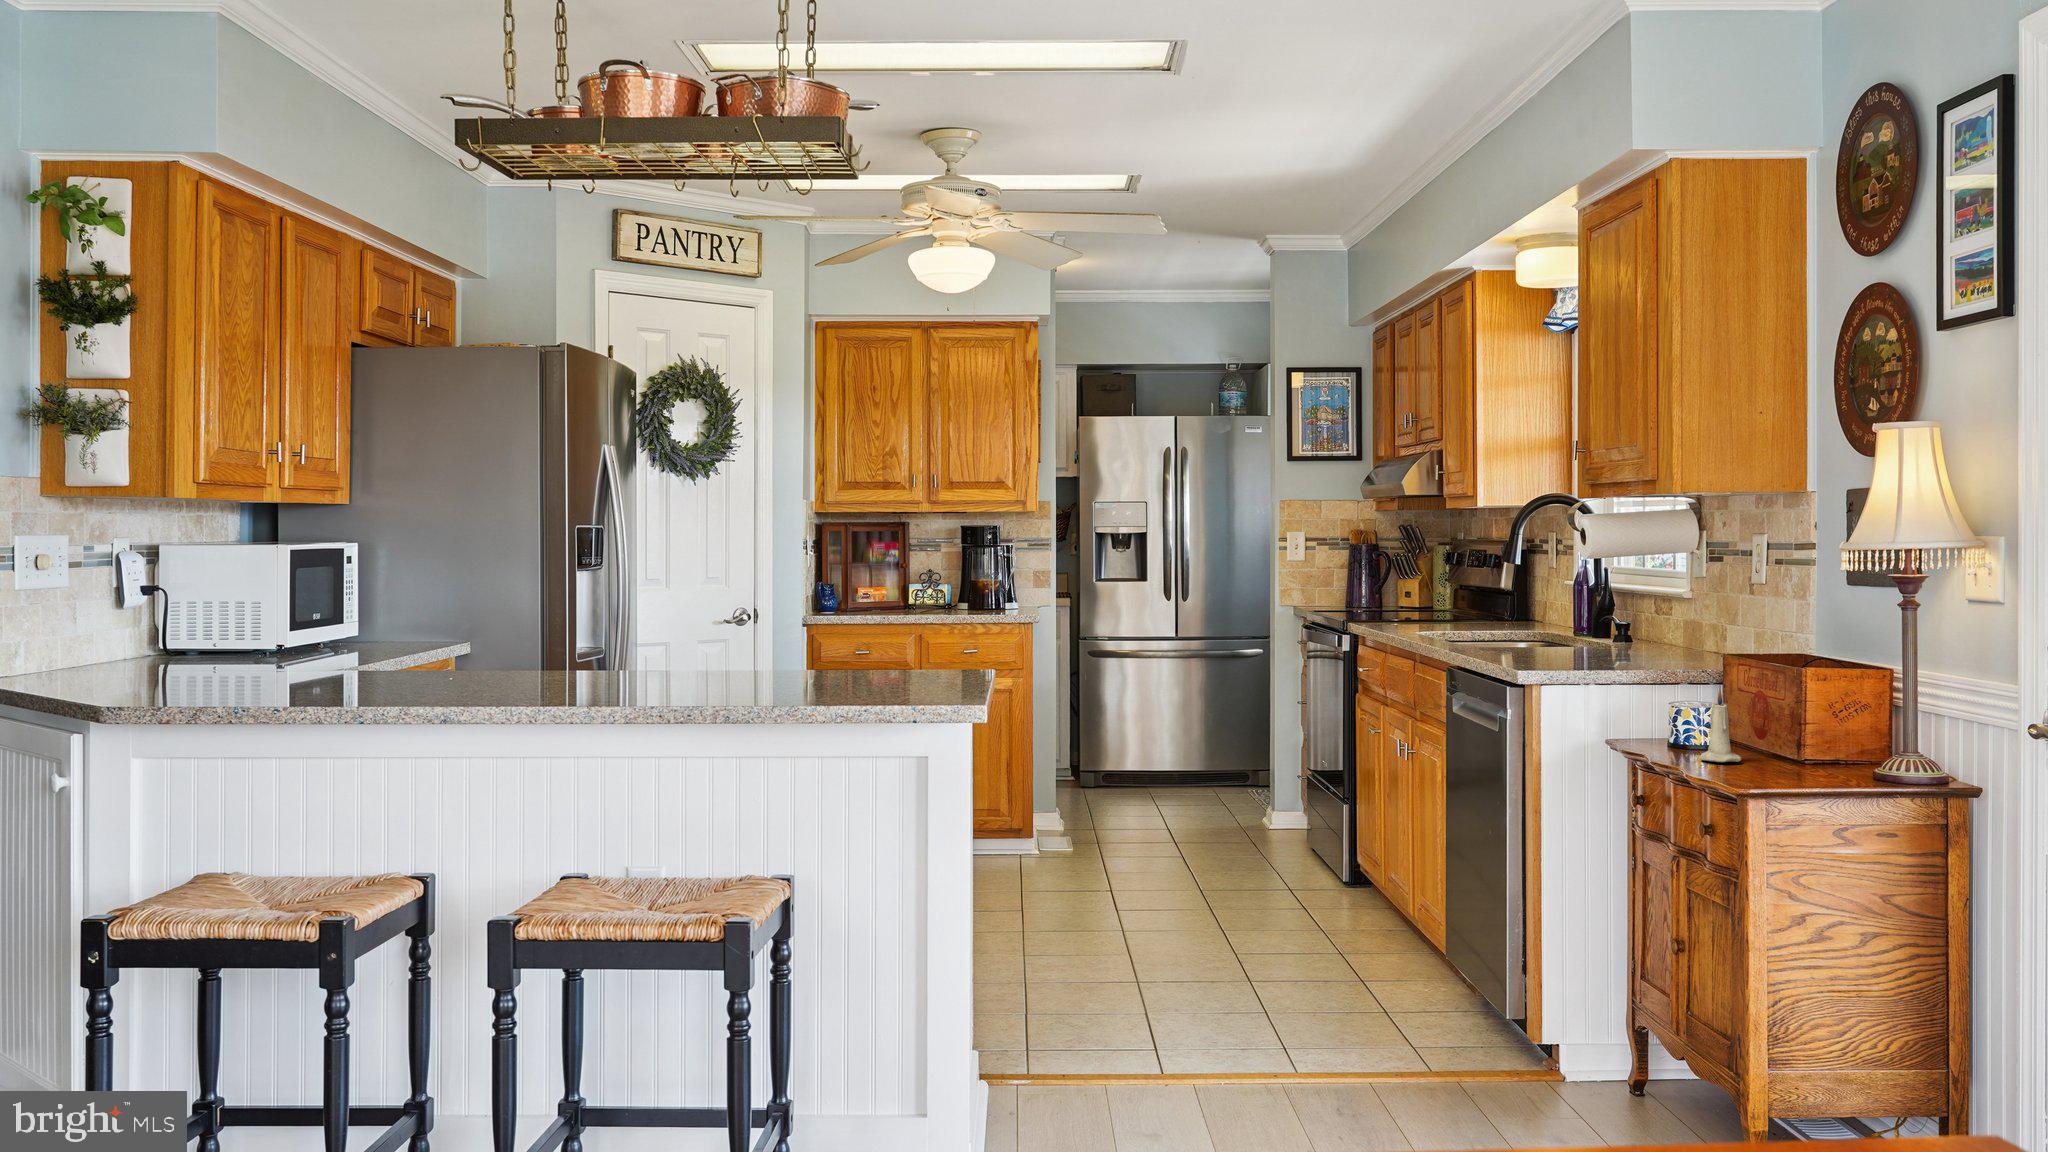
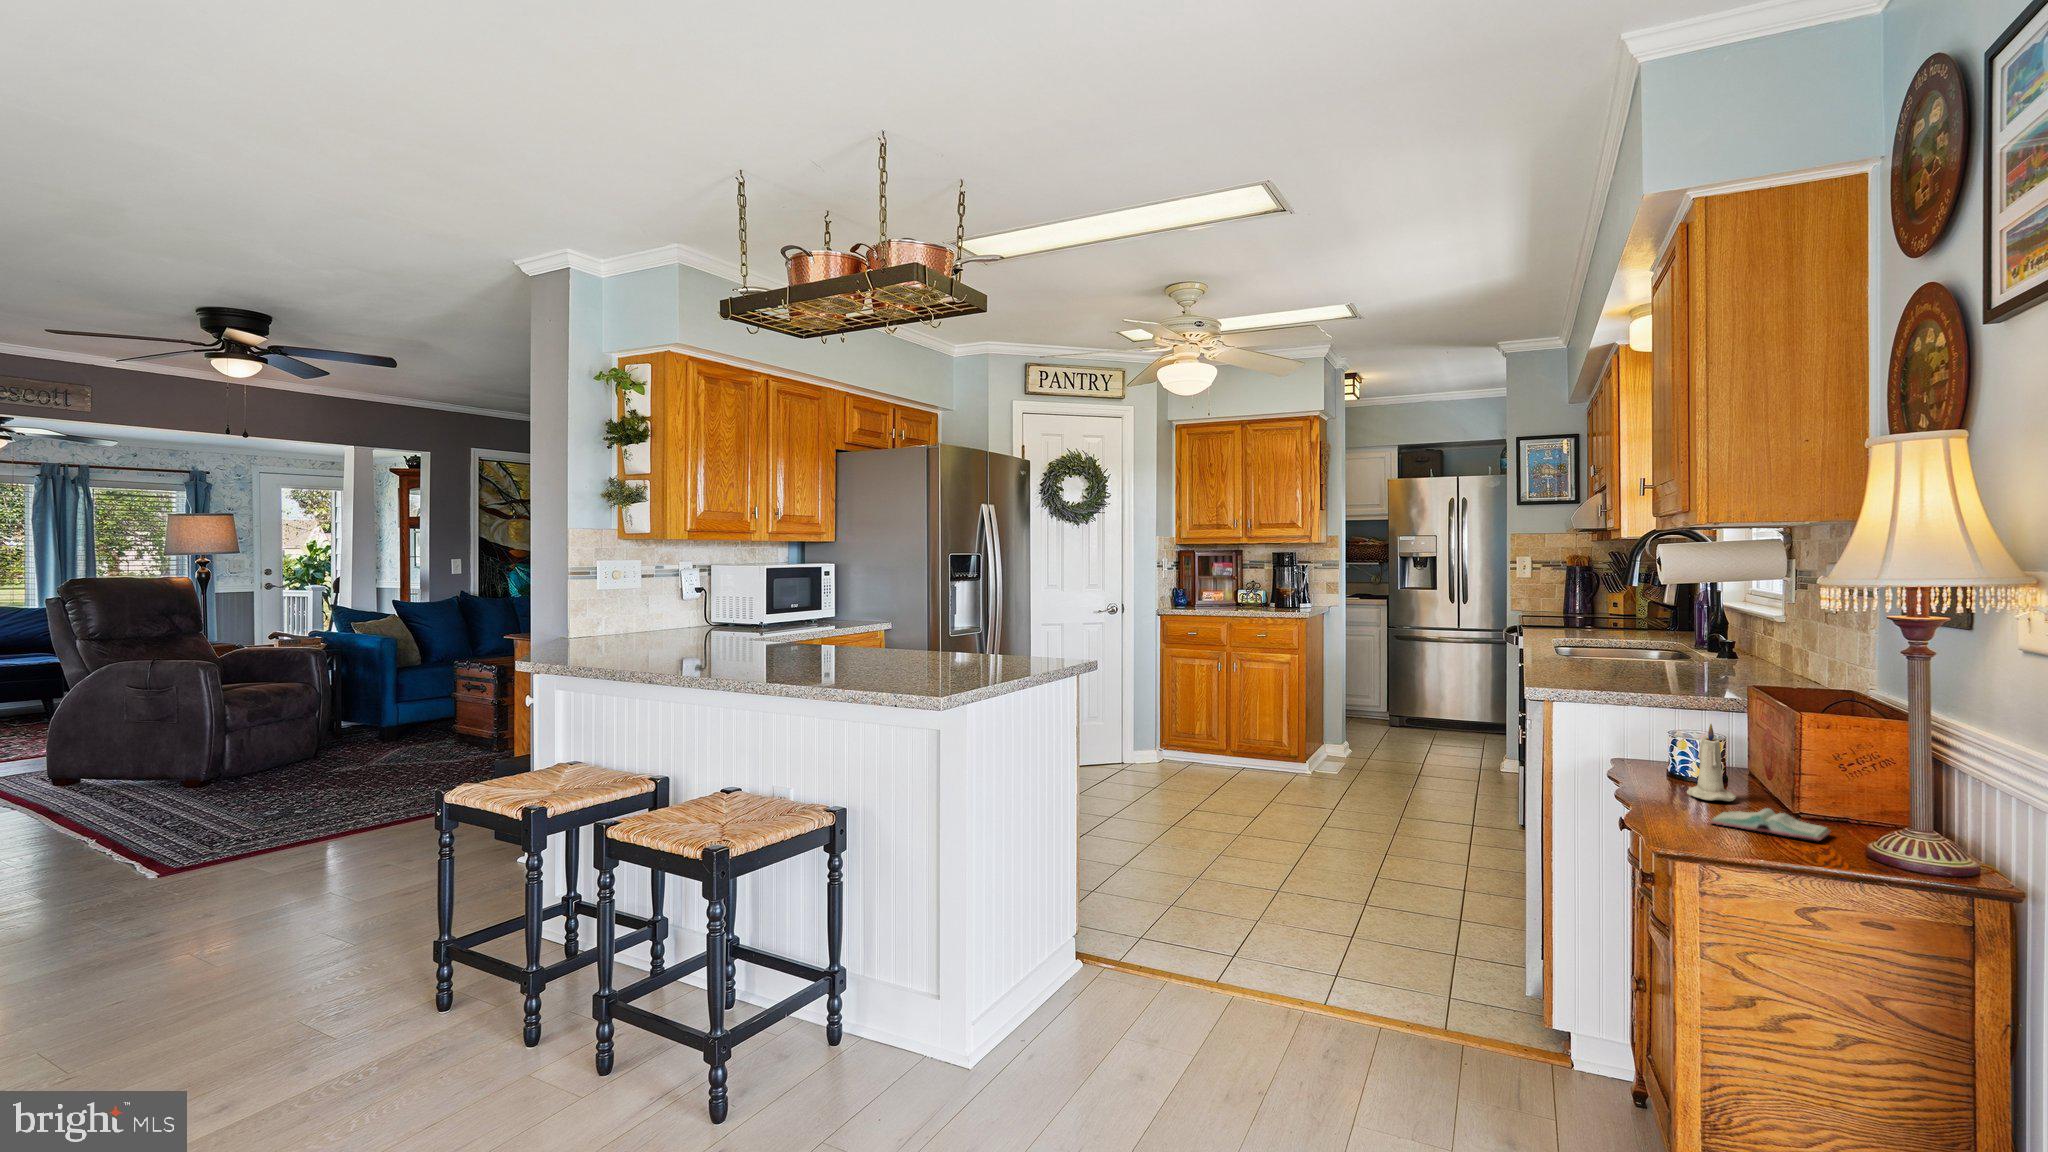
book: none [1743,758,1835,779] -> present [1710,808,1831,841]

